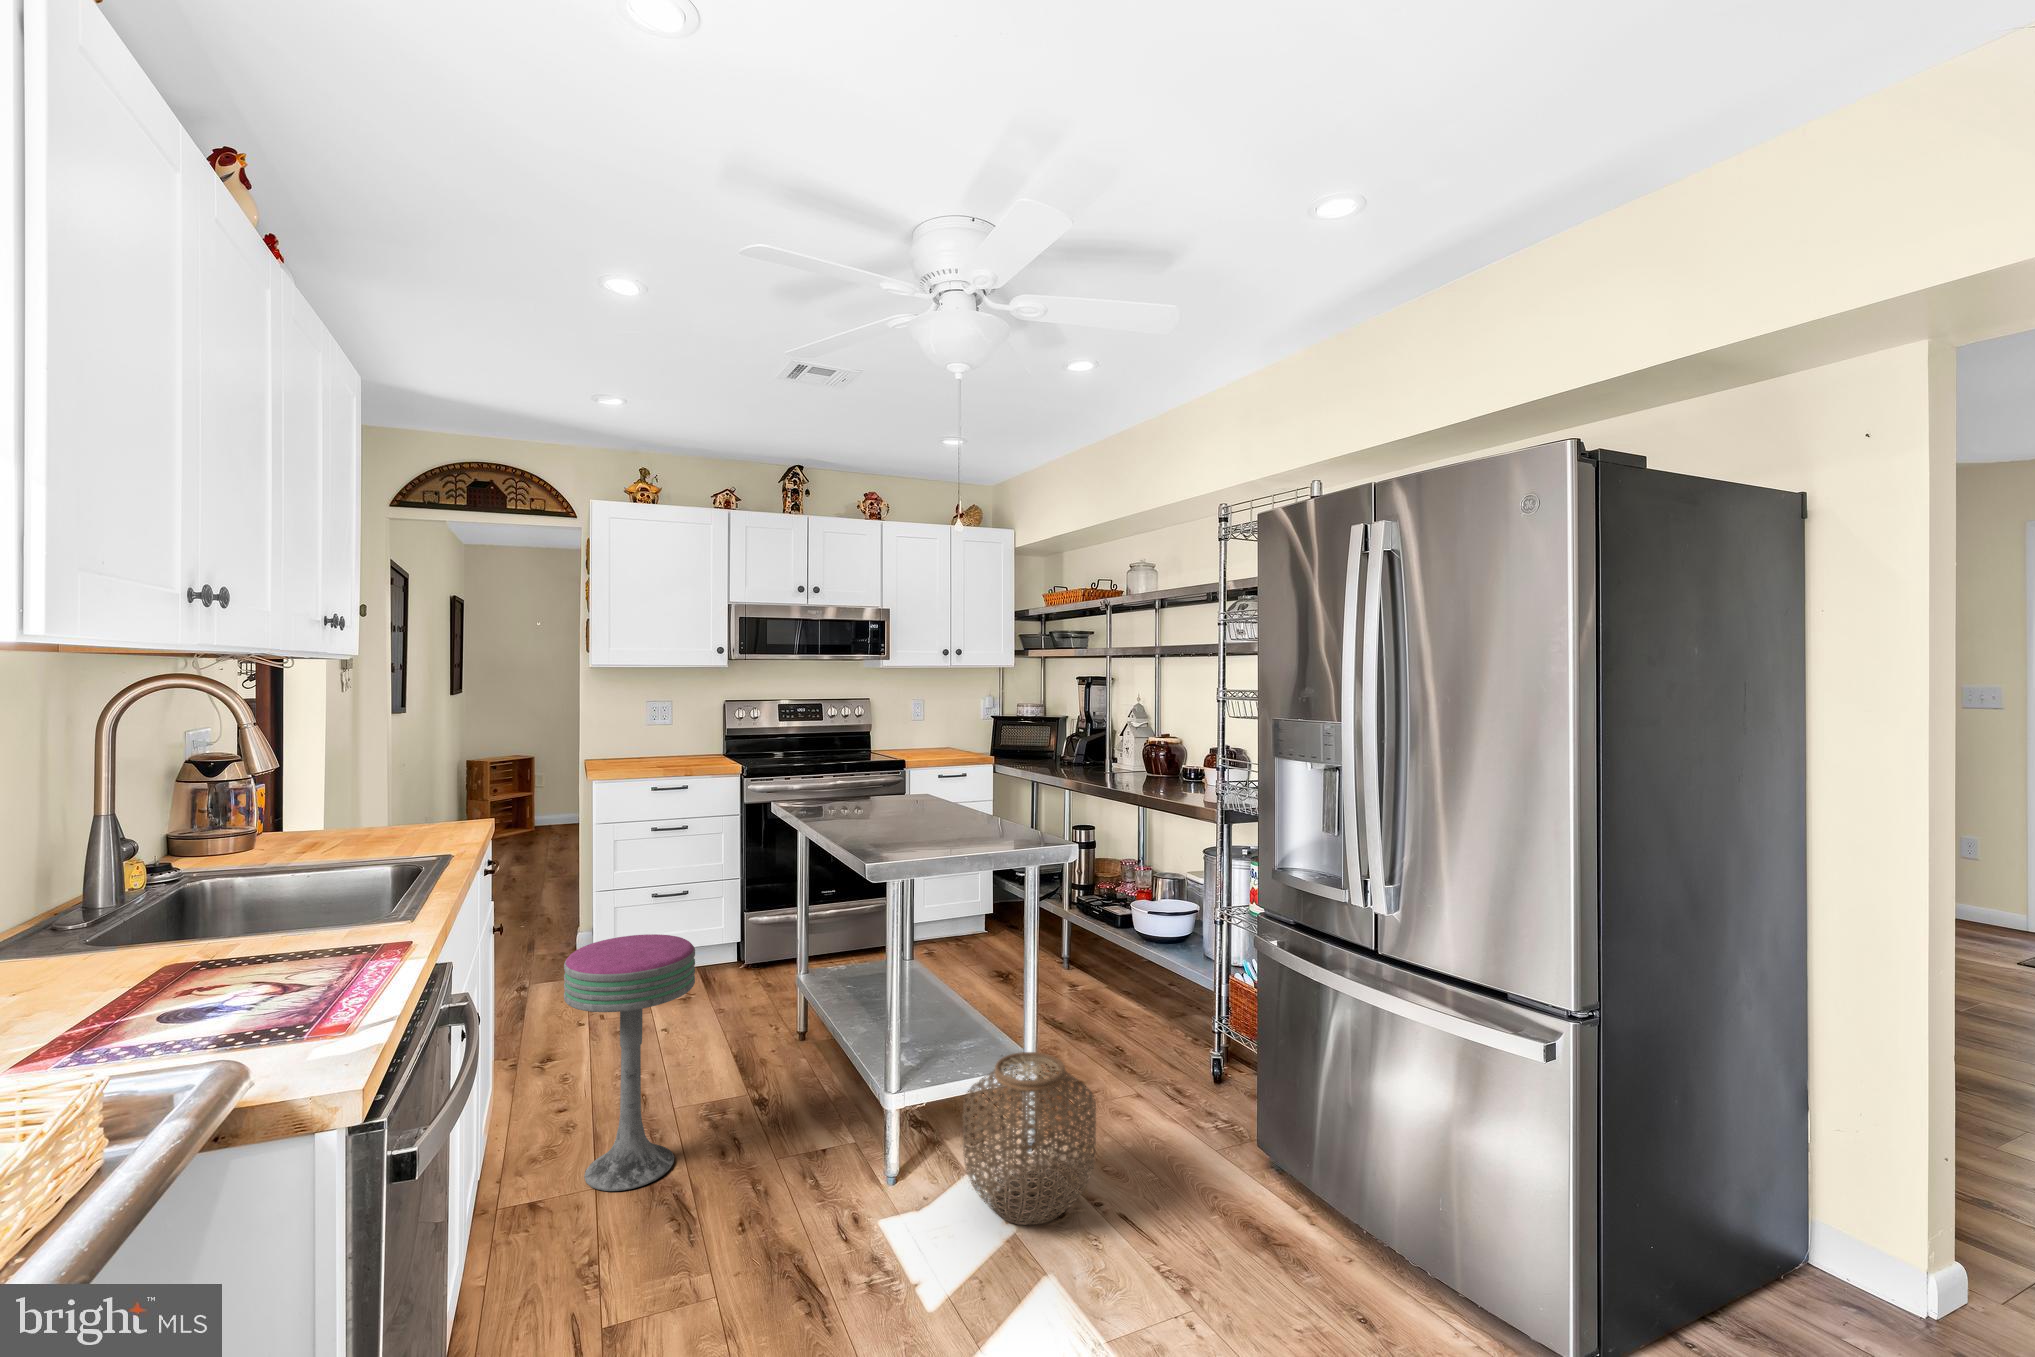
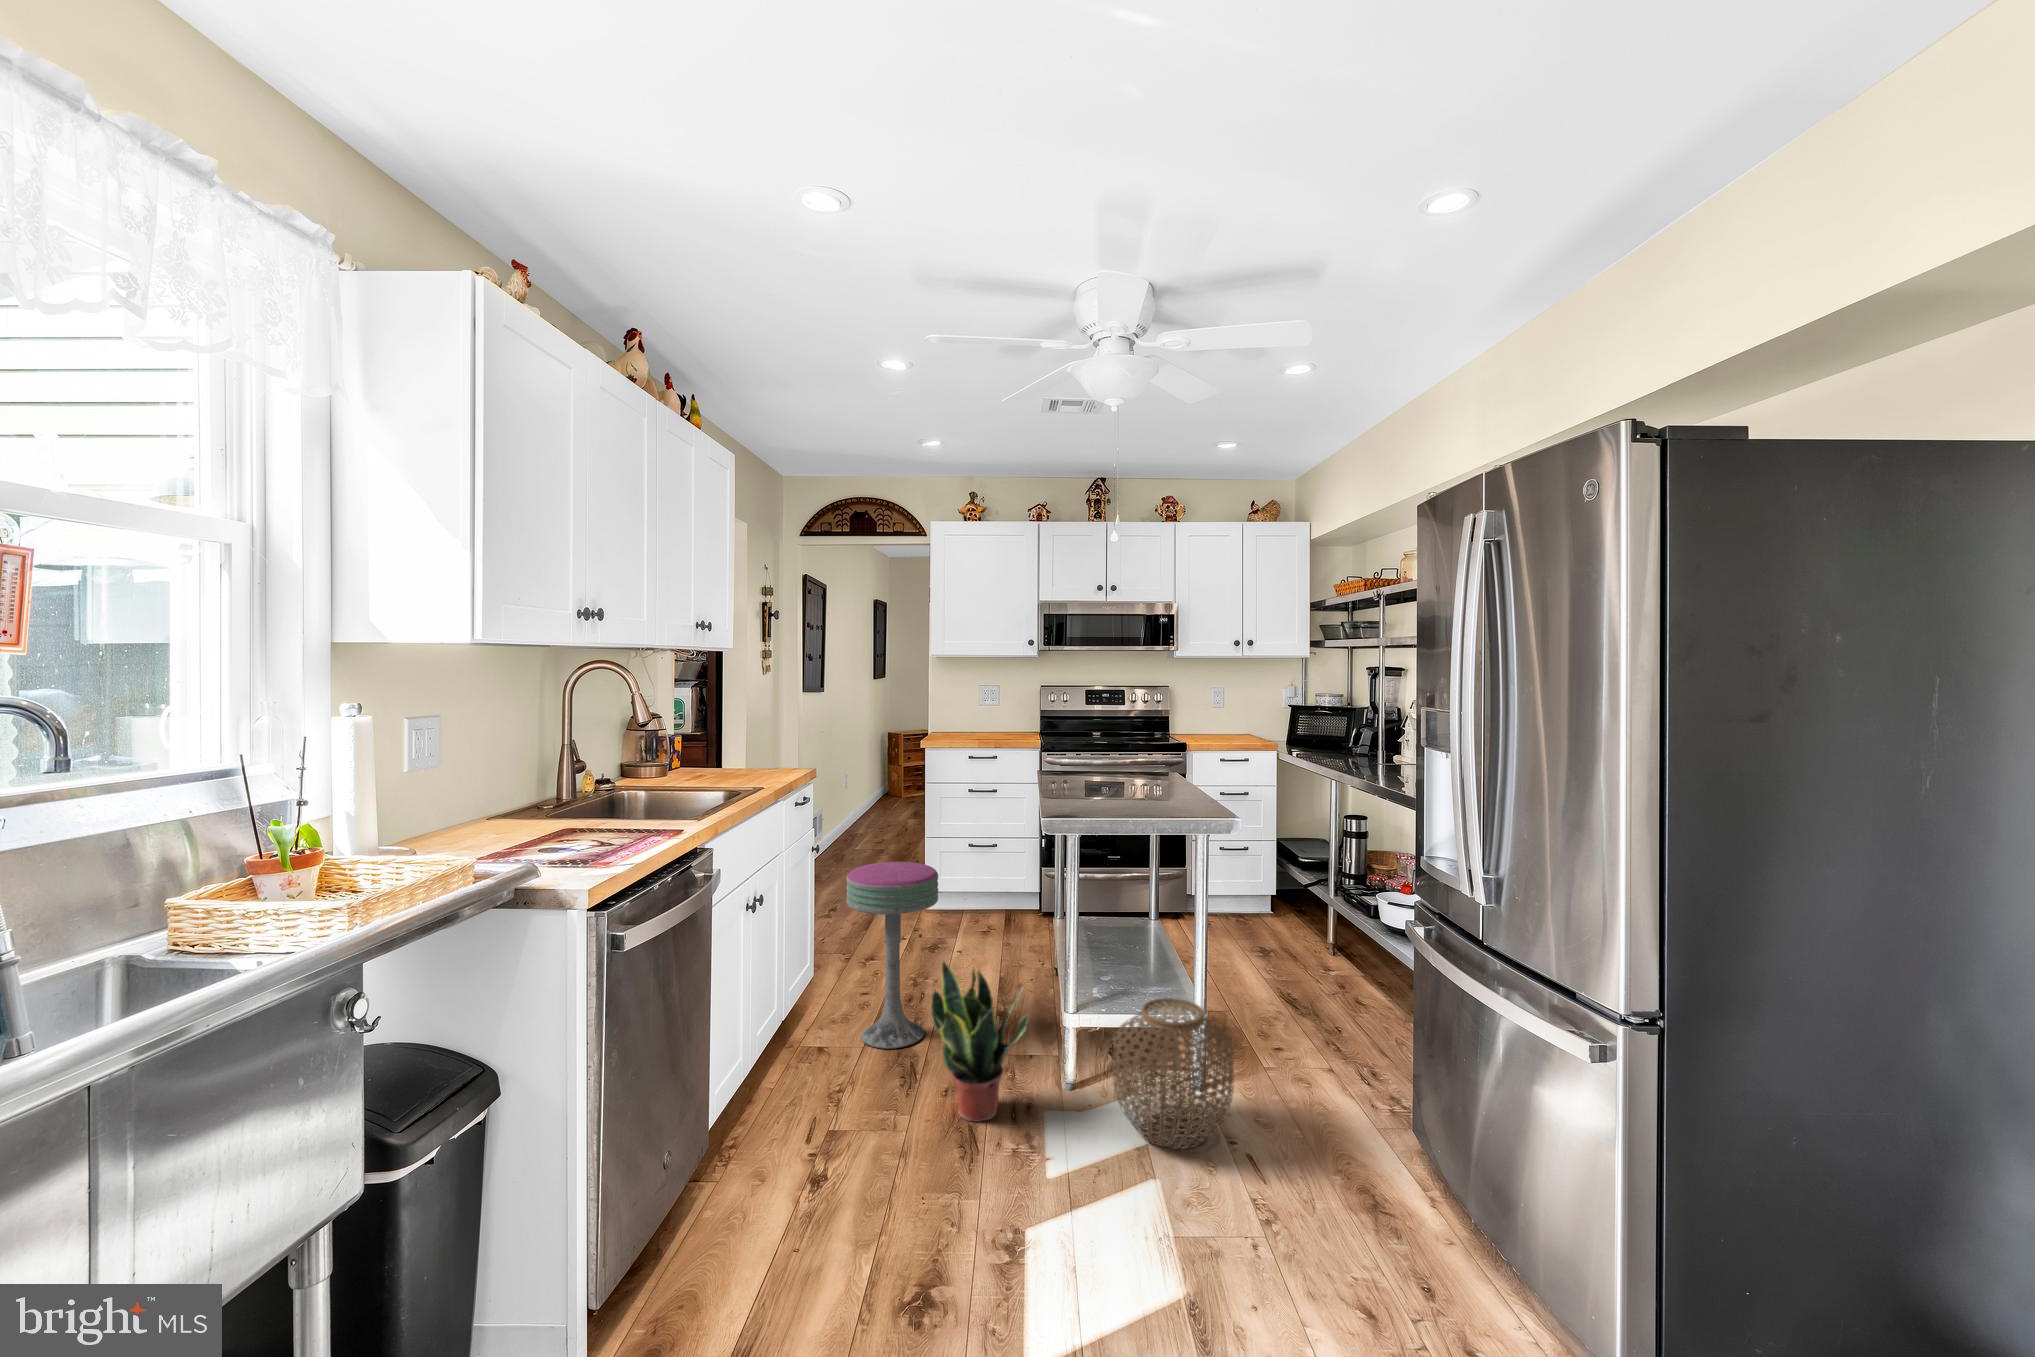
potted plant: none [729,1059,862,1259] -> present [931,961,1028,1121]

